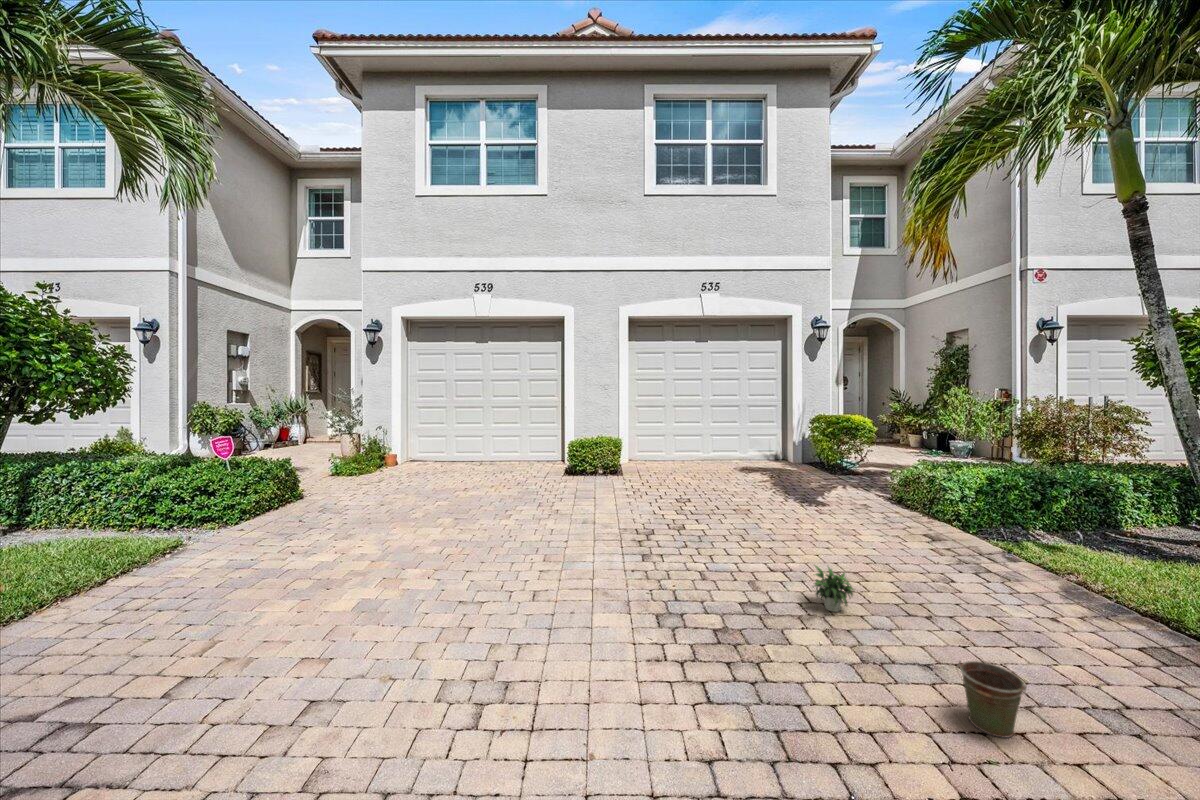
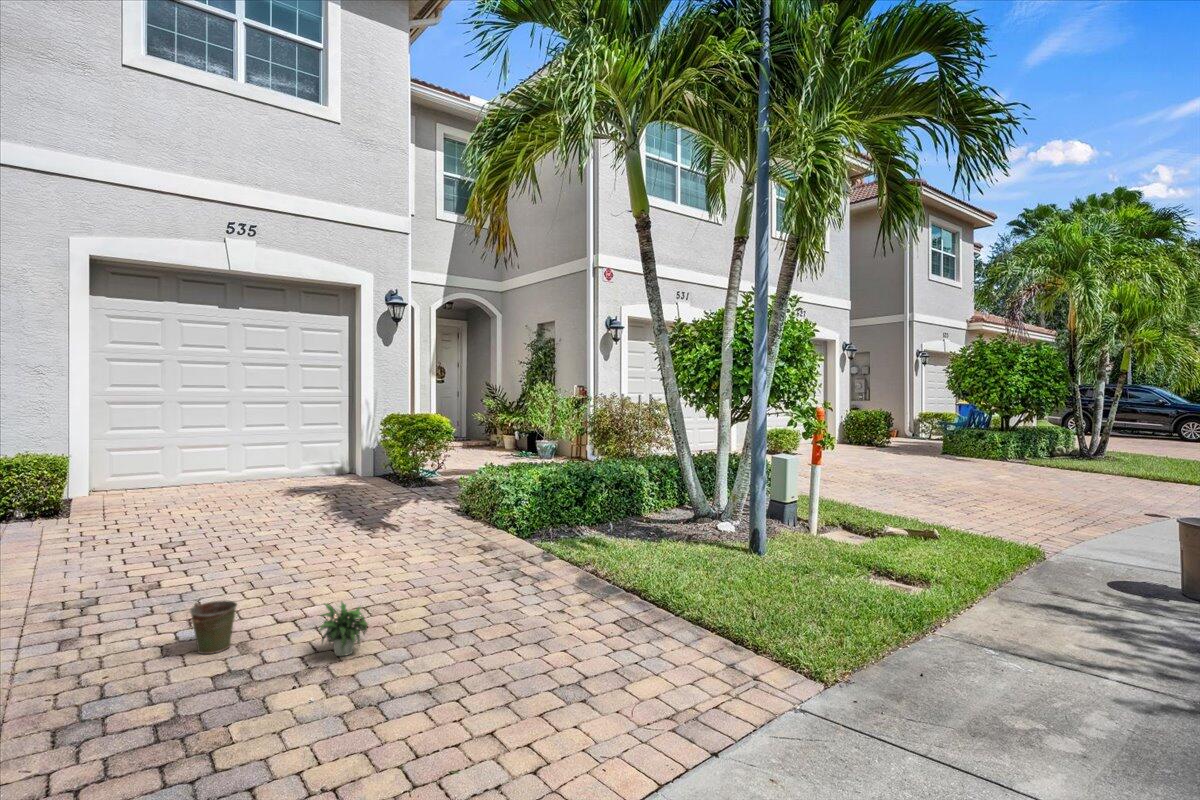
bucket: present [958,661,1027,738] -> present [189,600,237,654]

